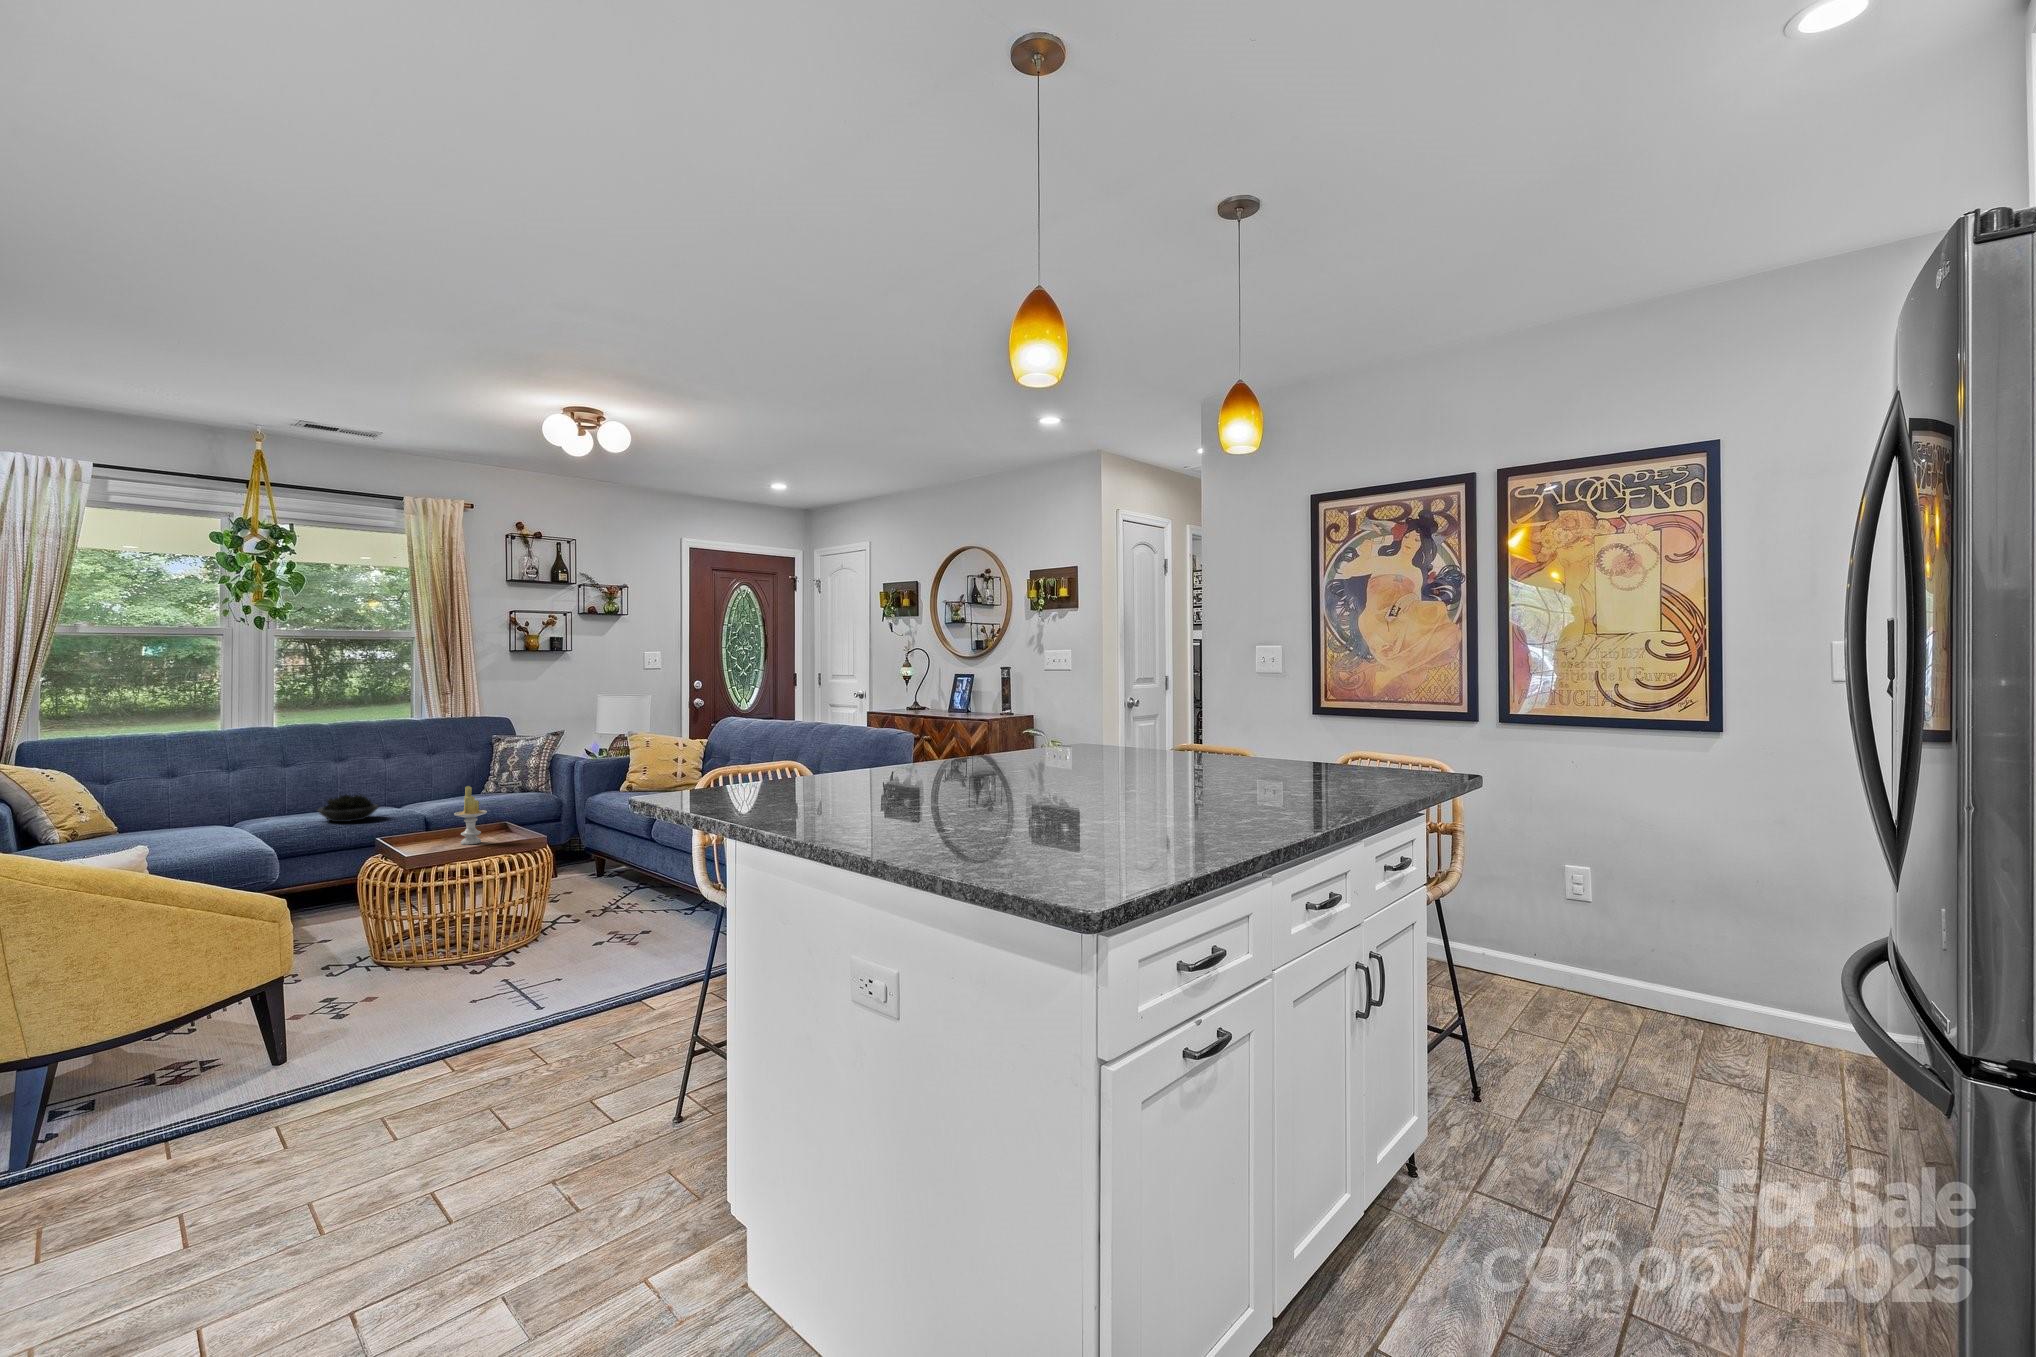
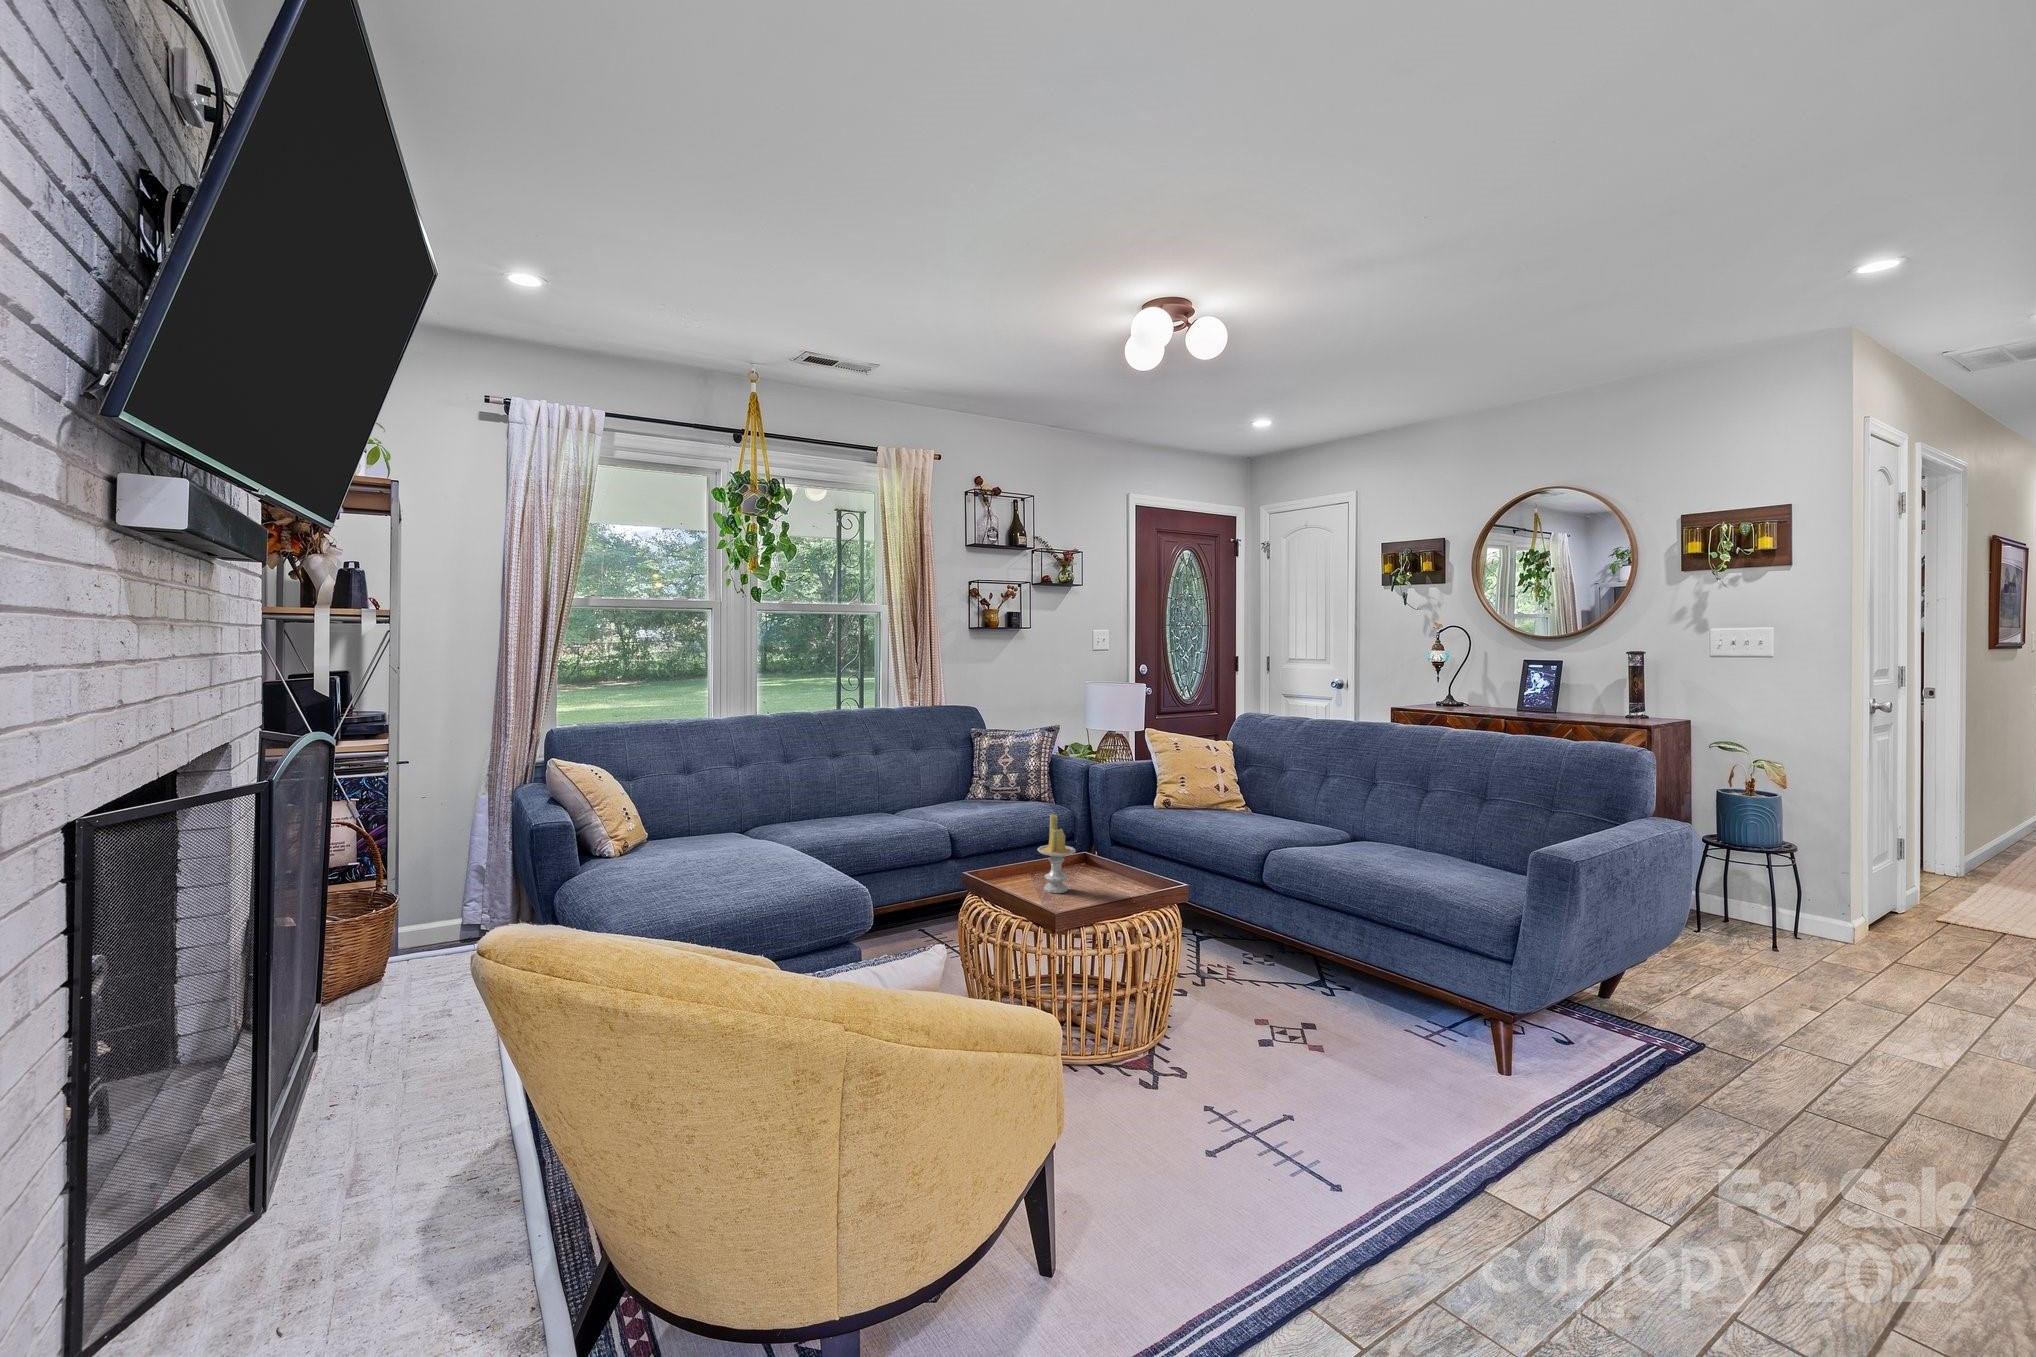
succulent plant: present [318,795,379,822] -> none [838,800,900,836]

